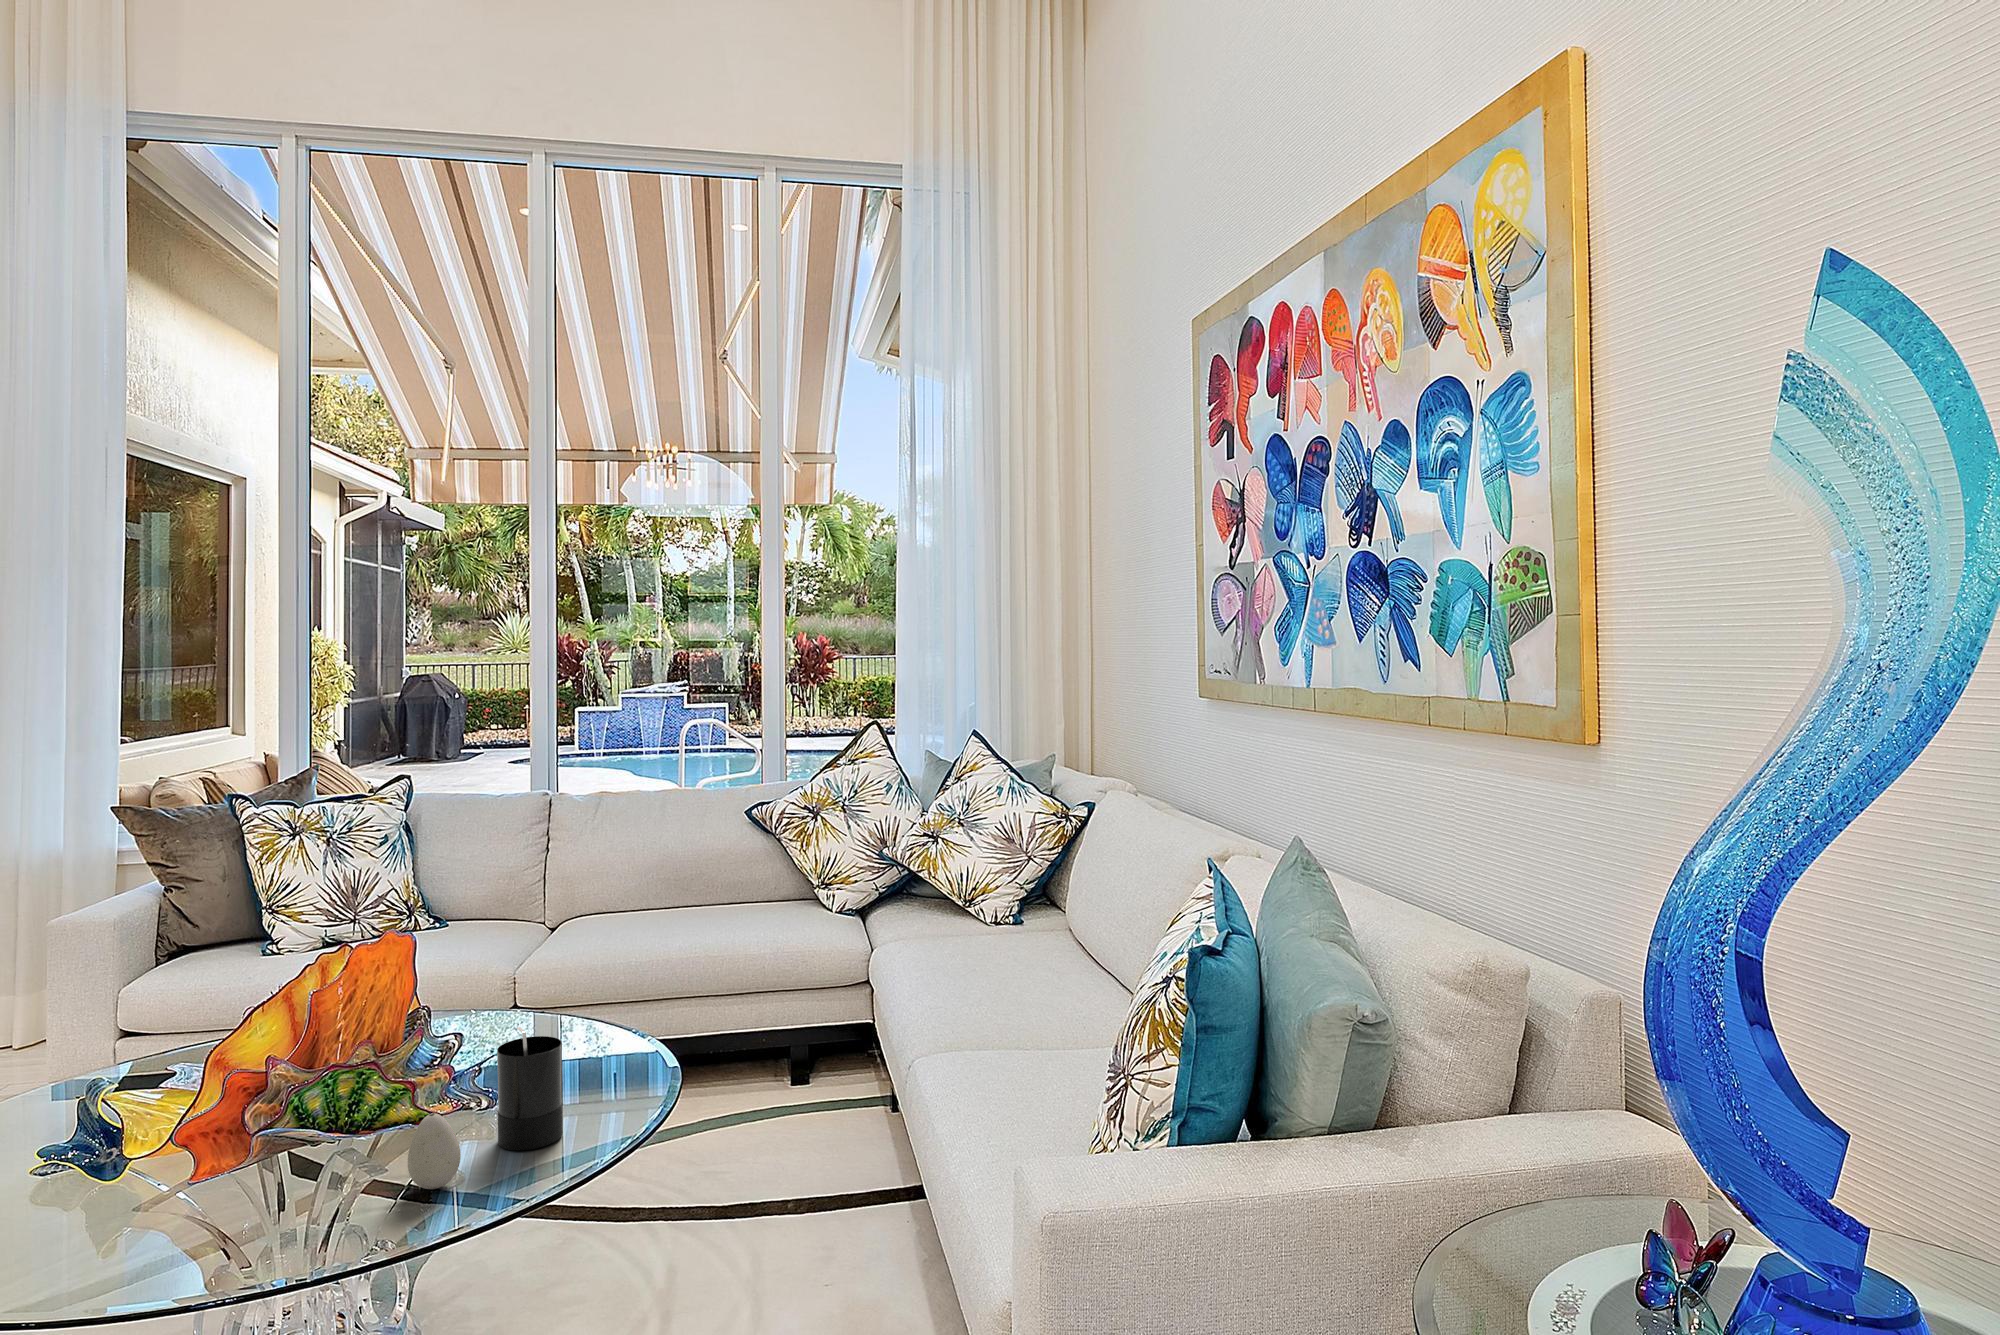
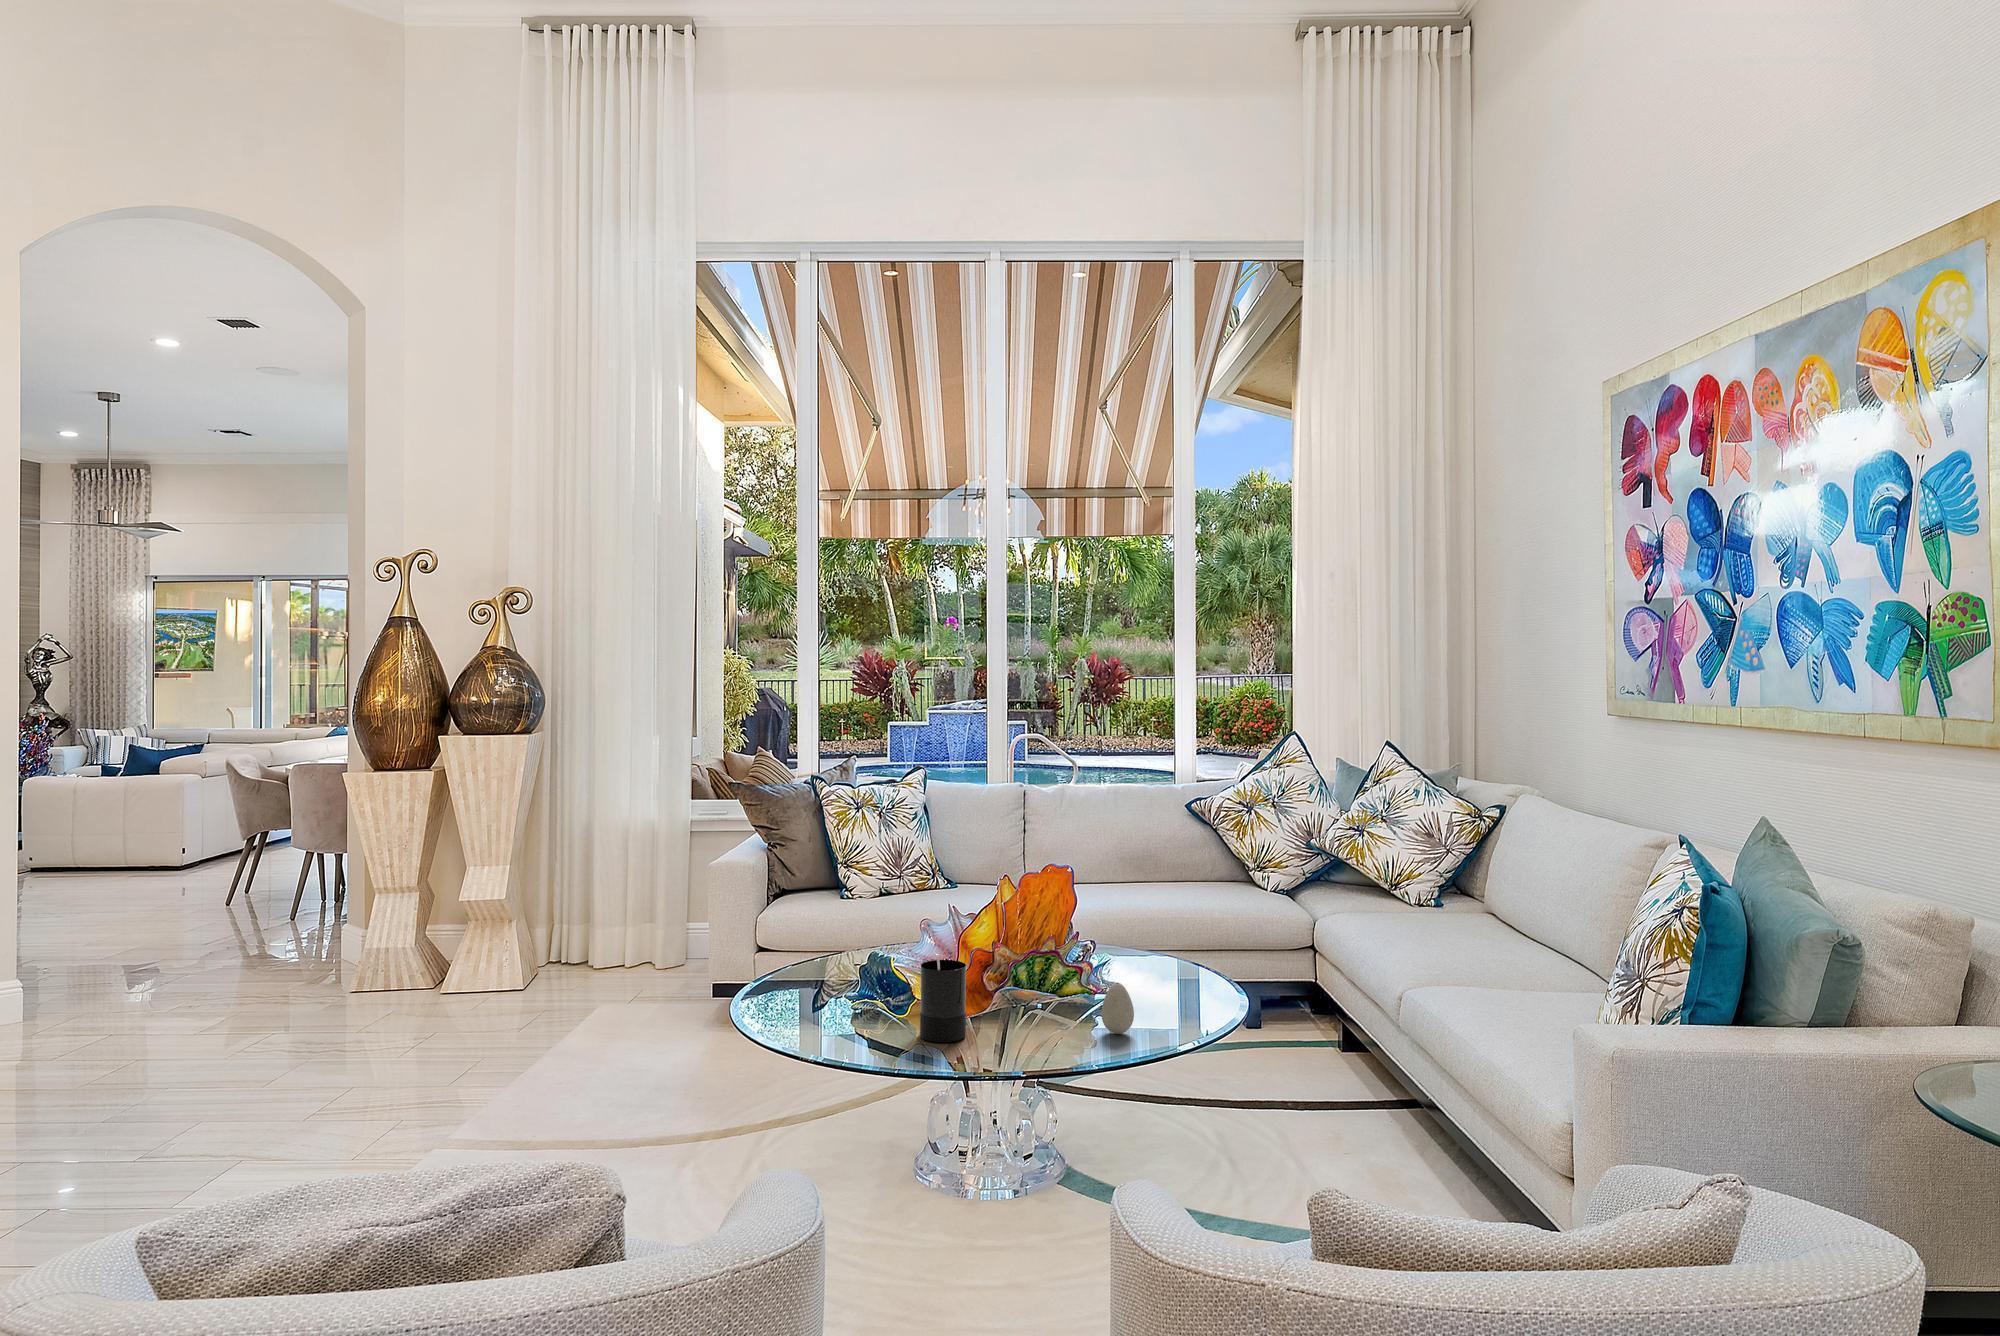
candle: present [497,1027,563,1150] -> present [920,952,966,1042]

